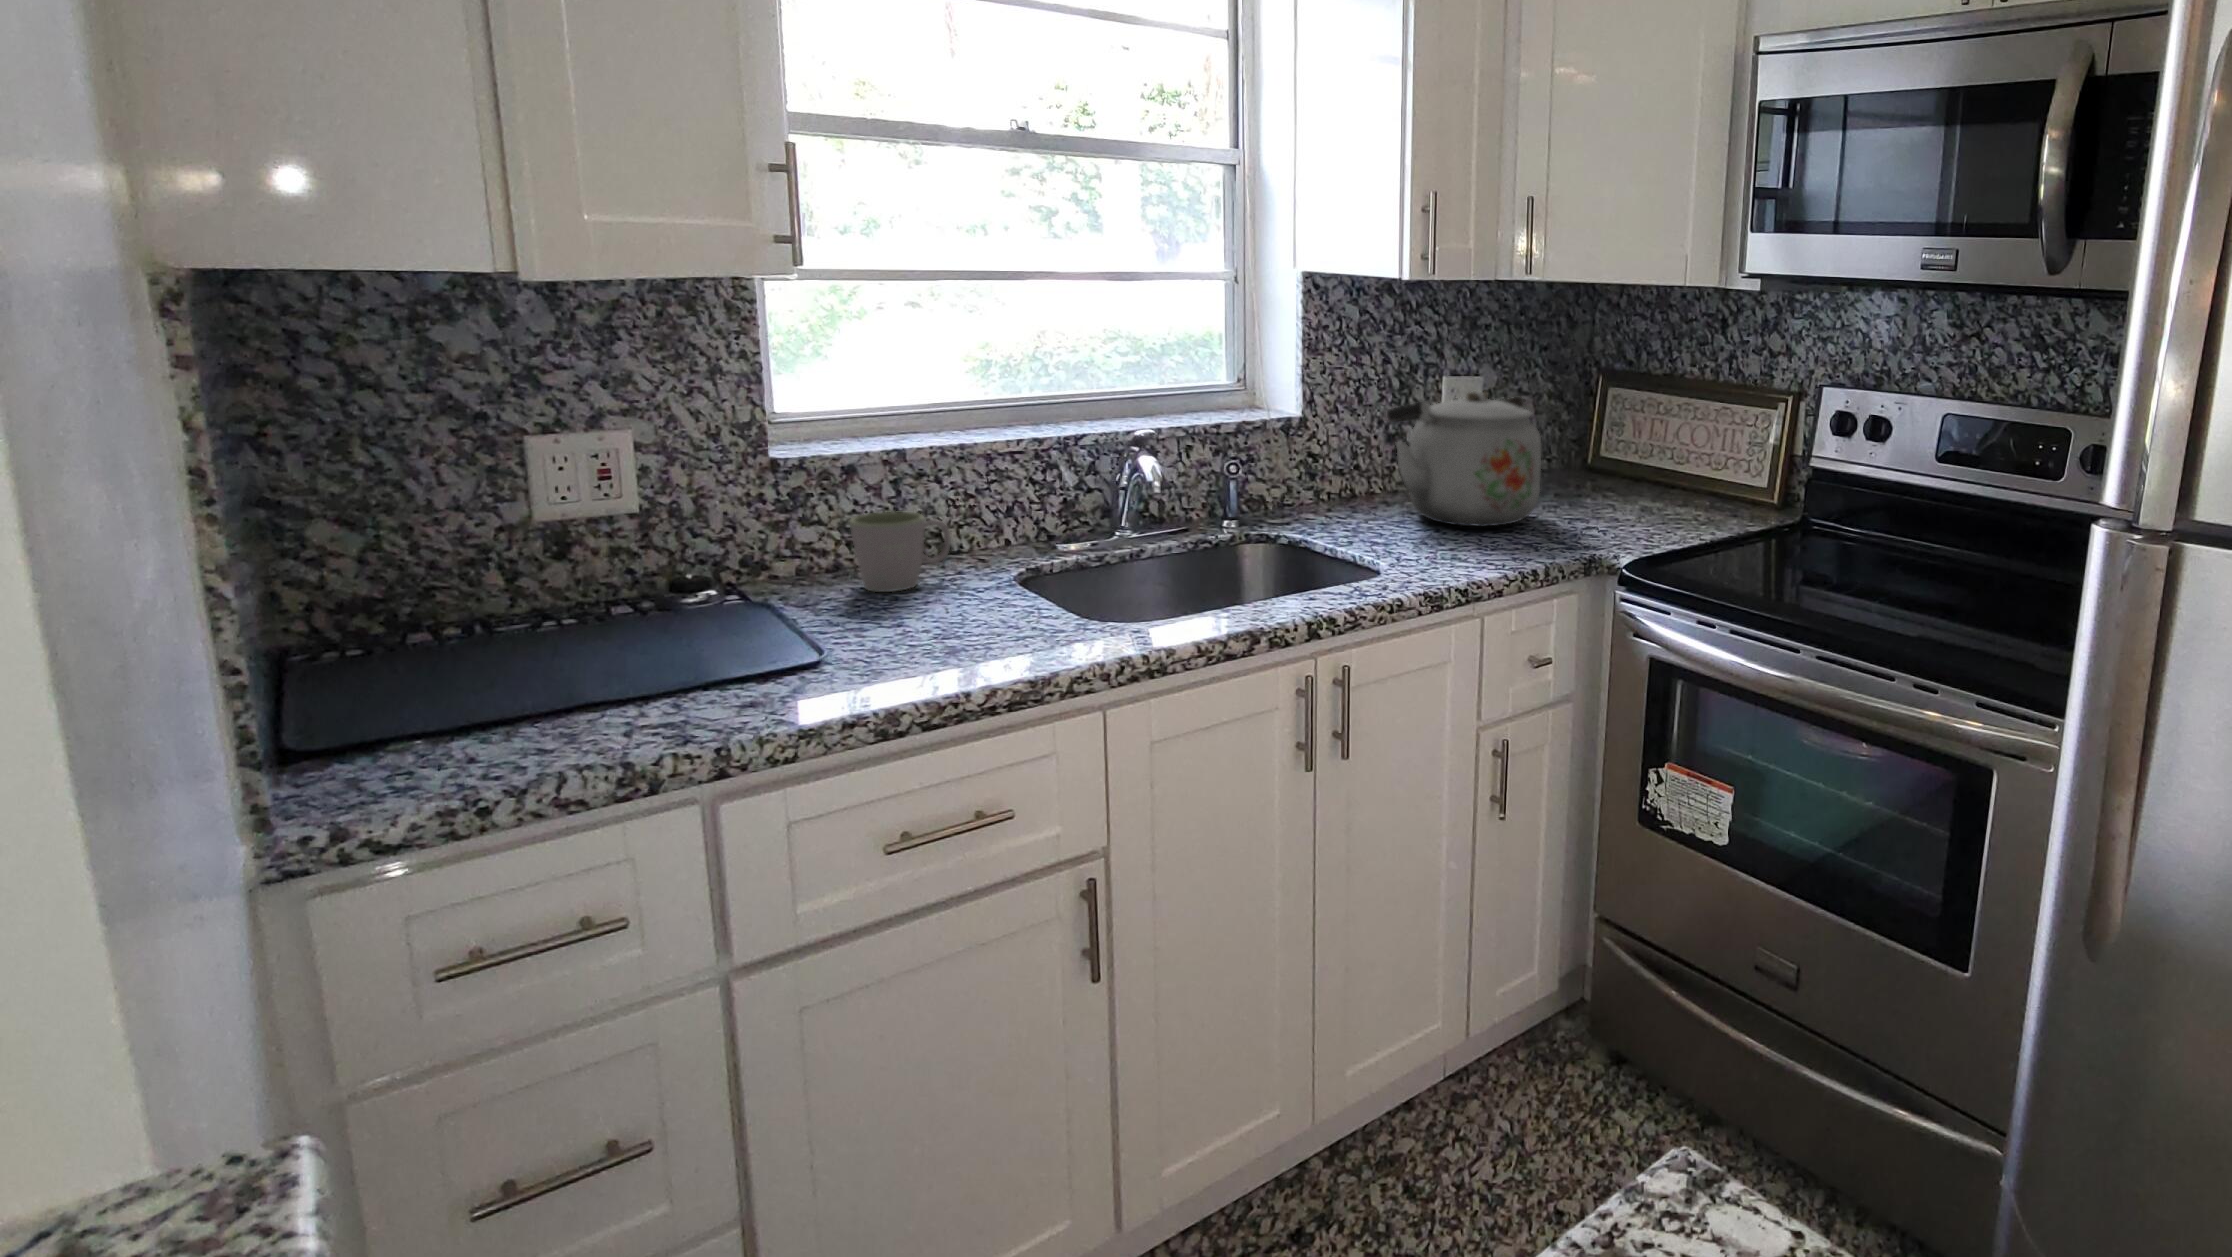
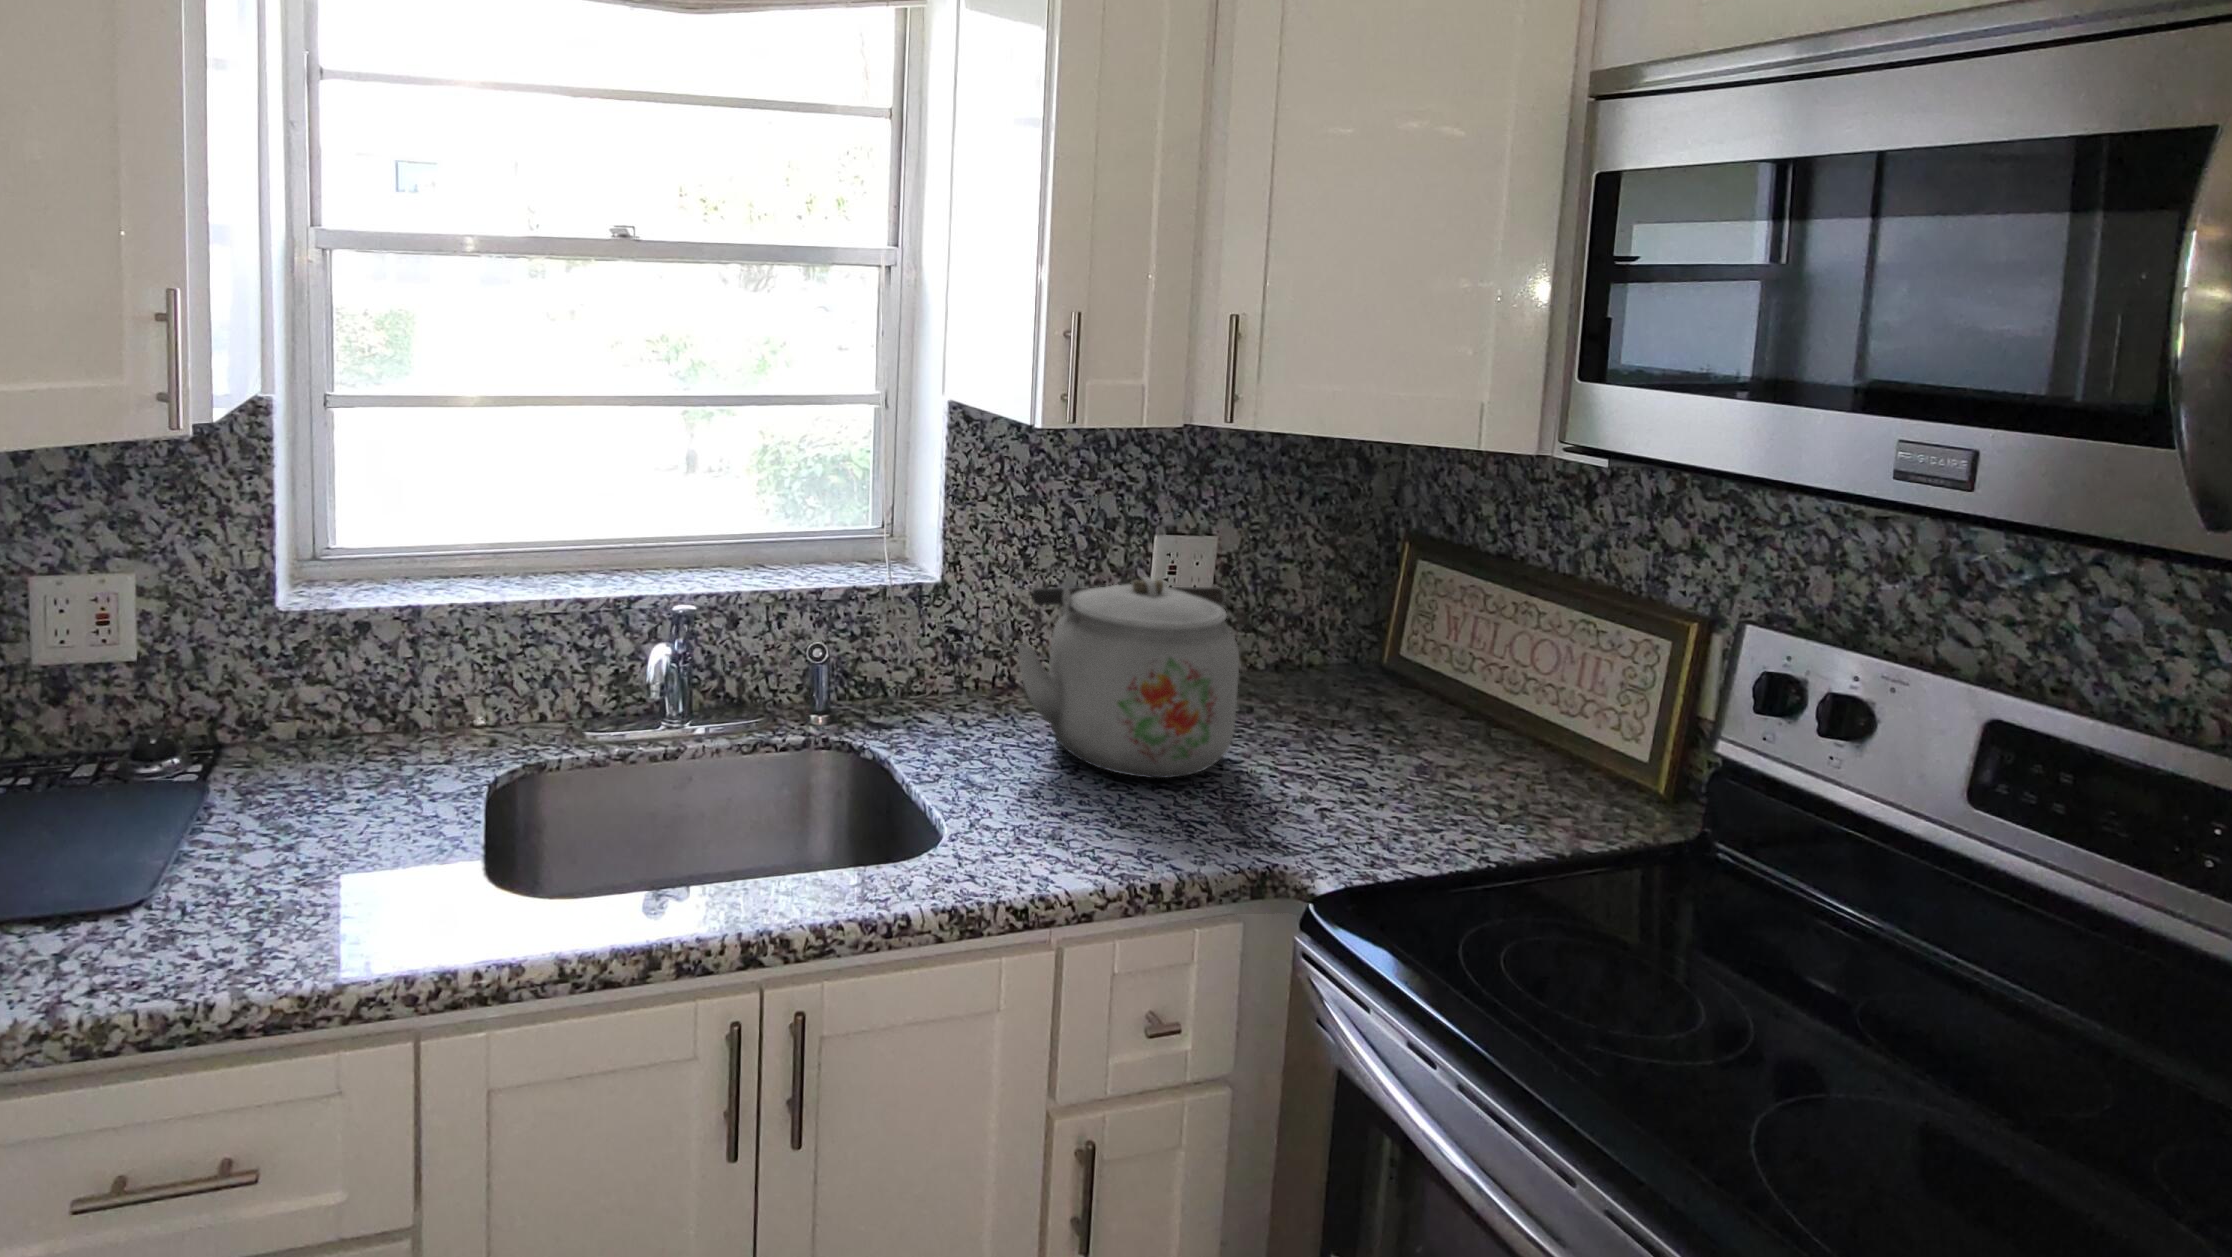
mug: present [850,511,951,592] -> none [300,687,417,789]

